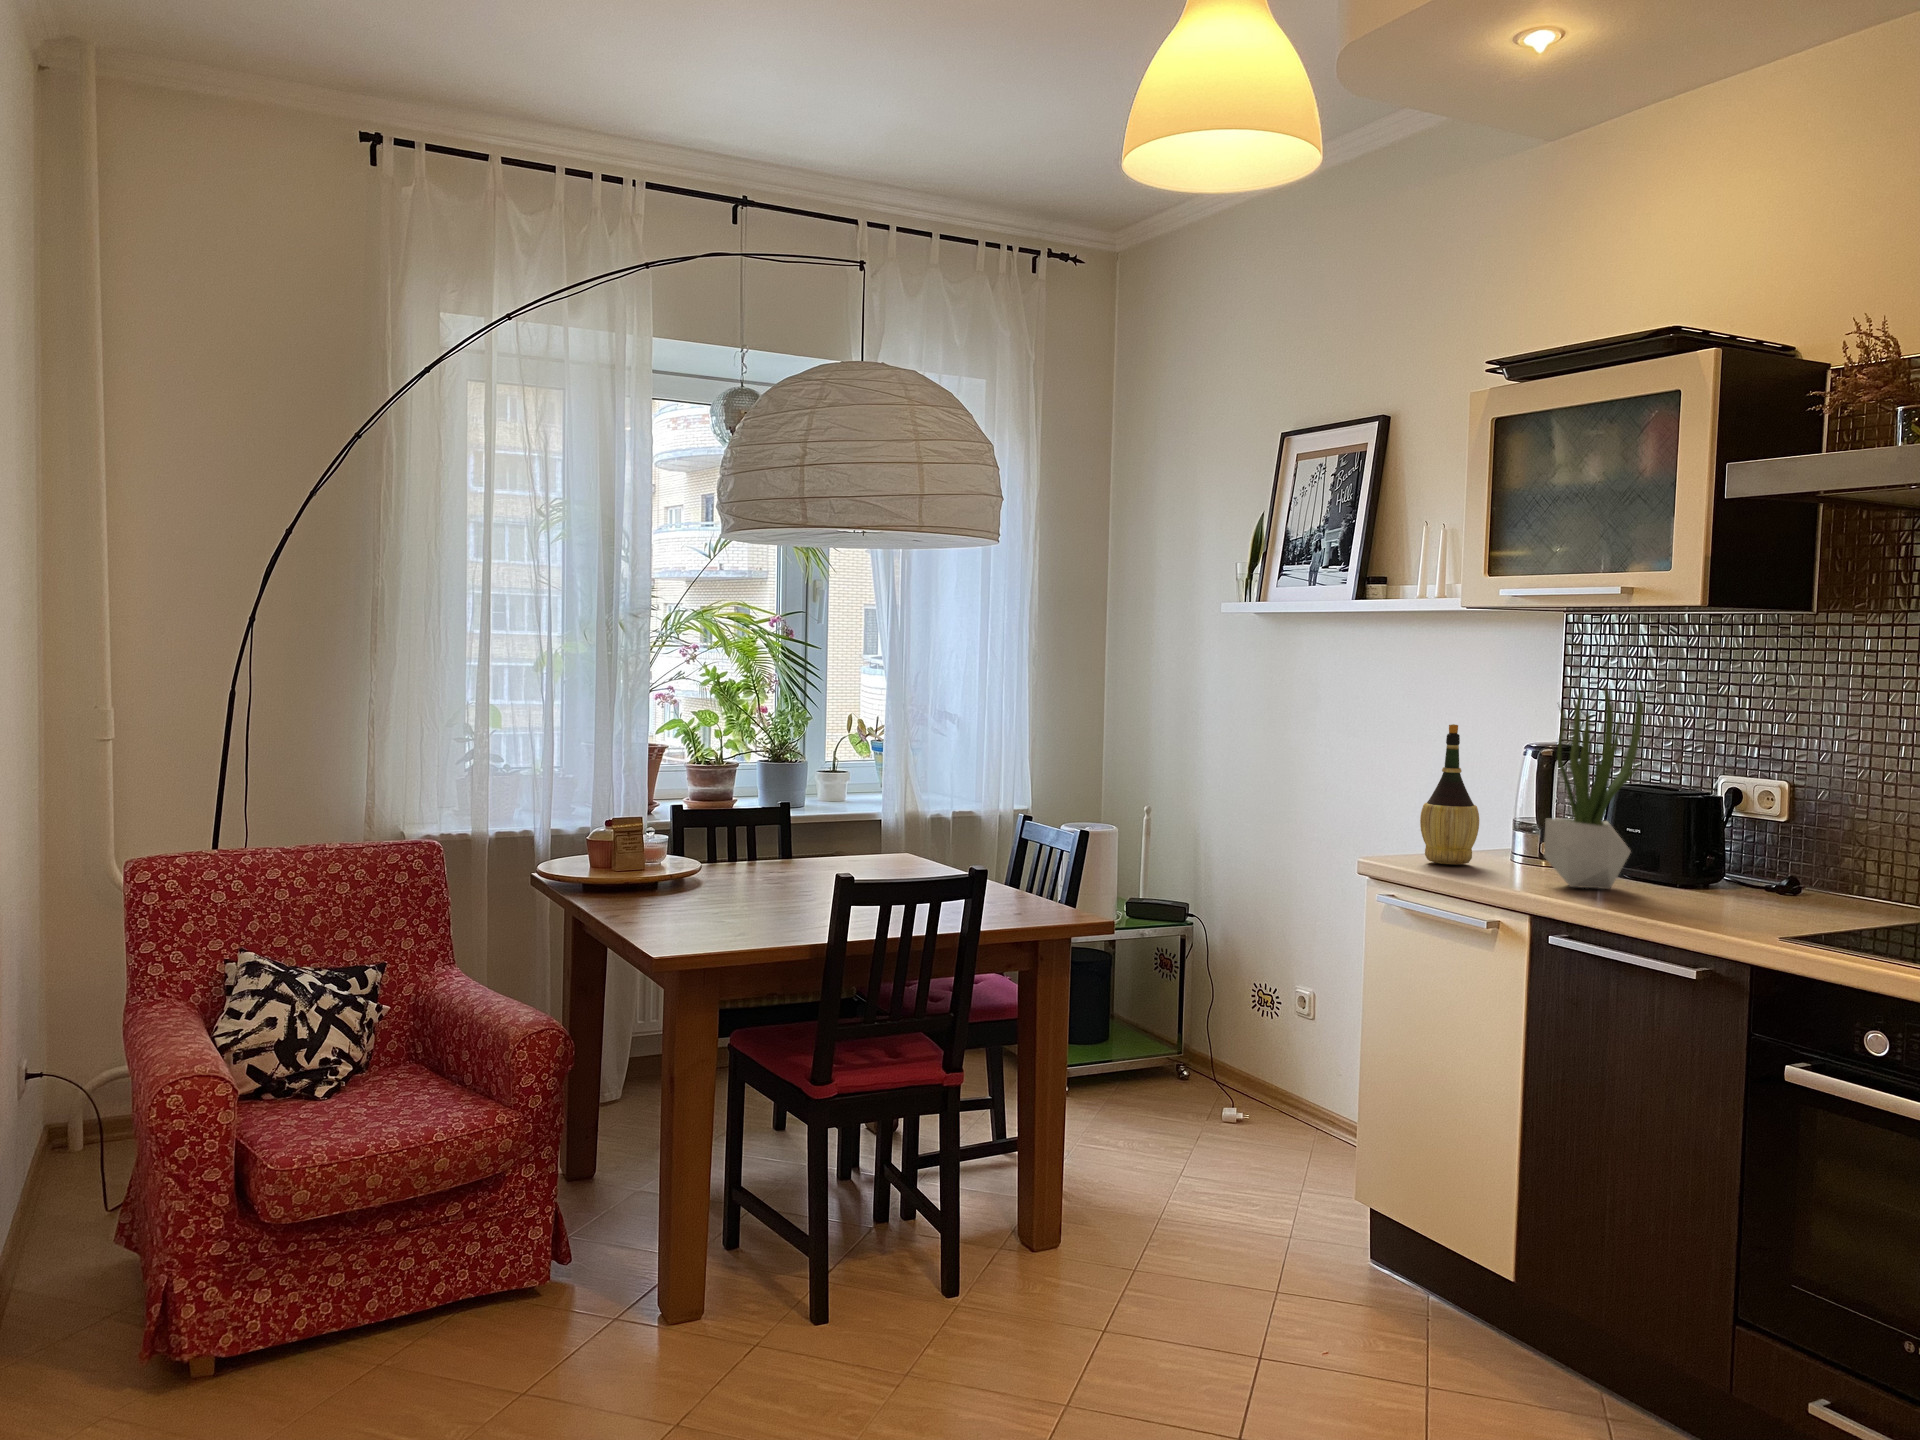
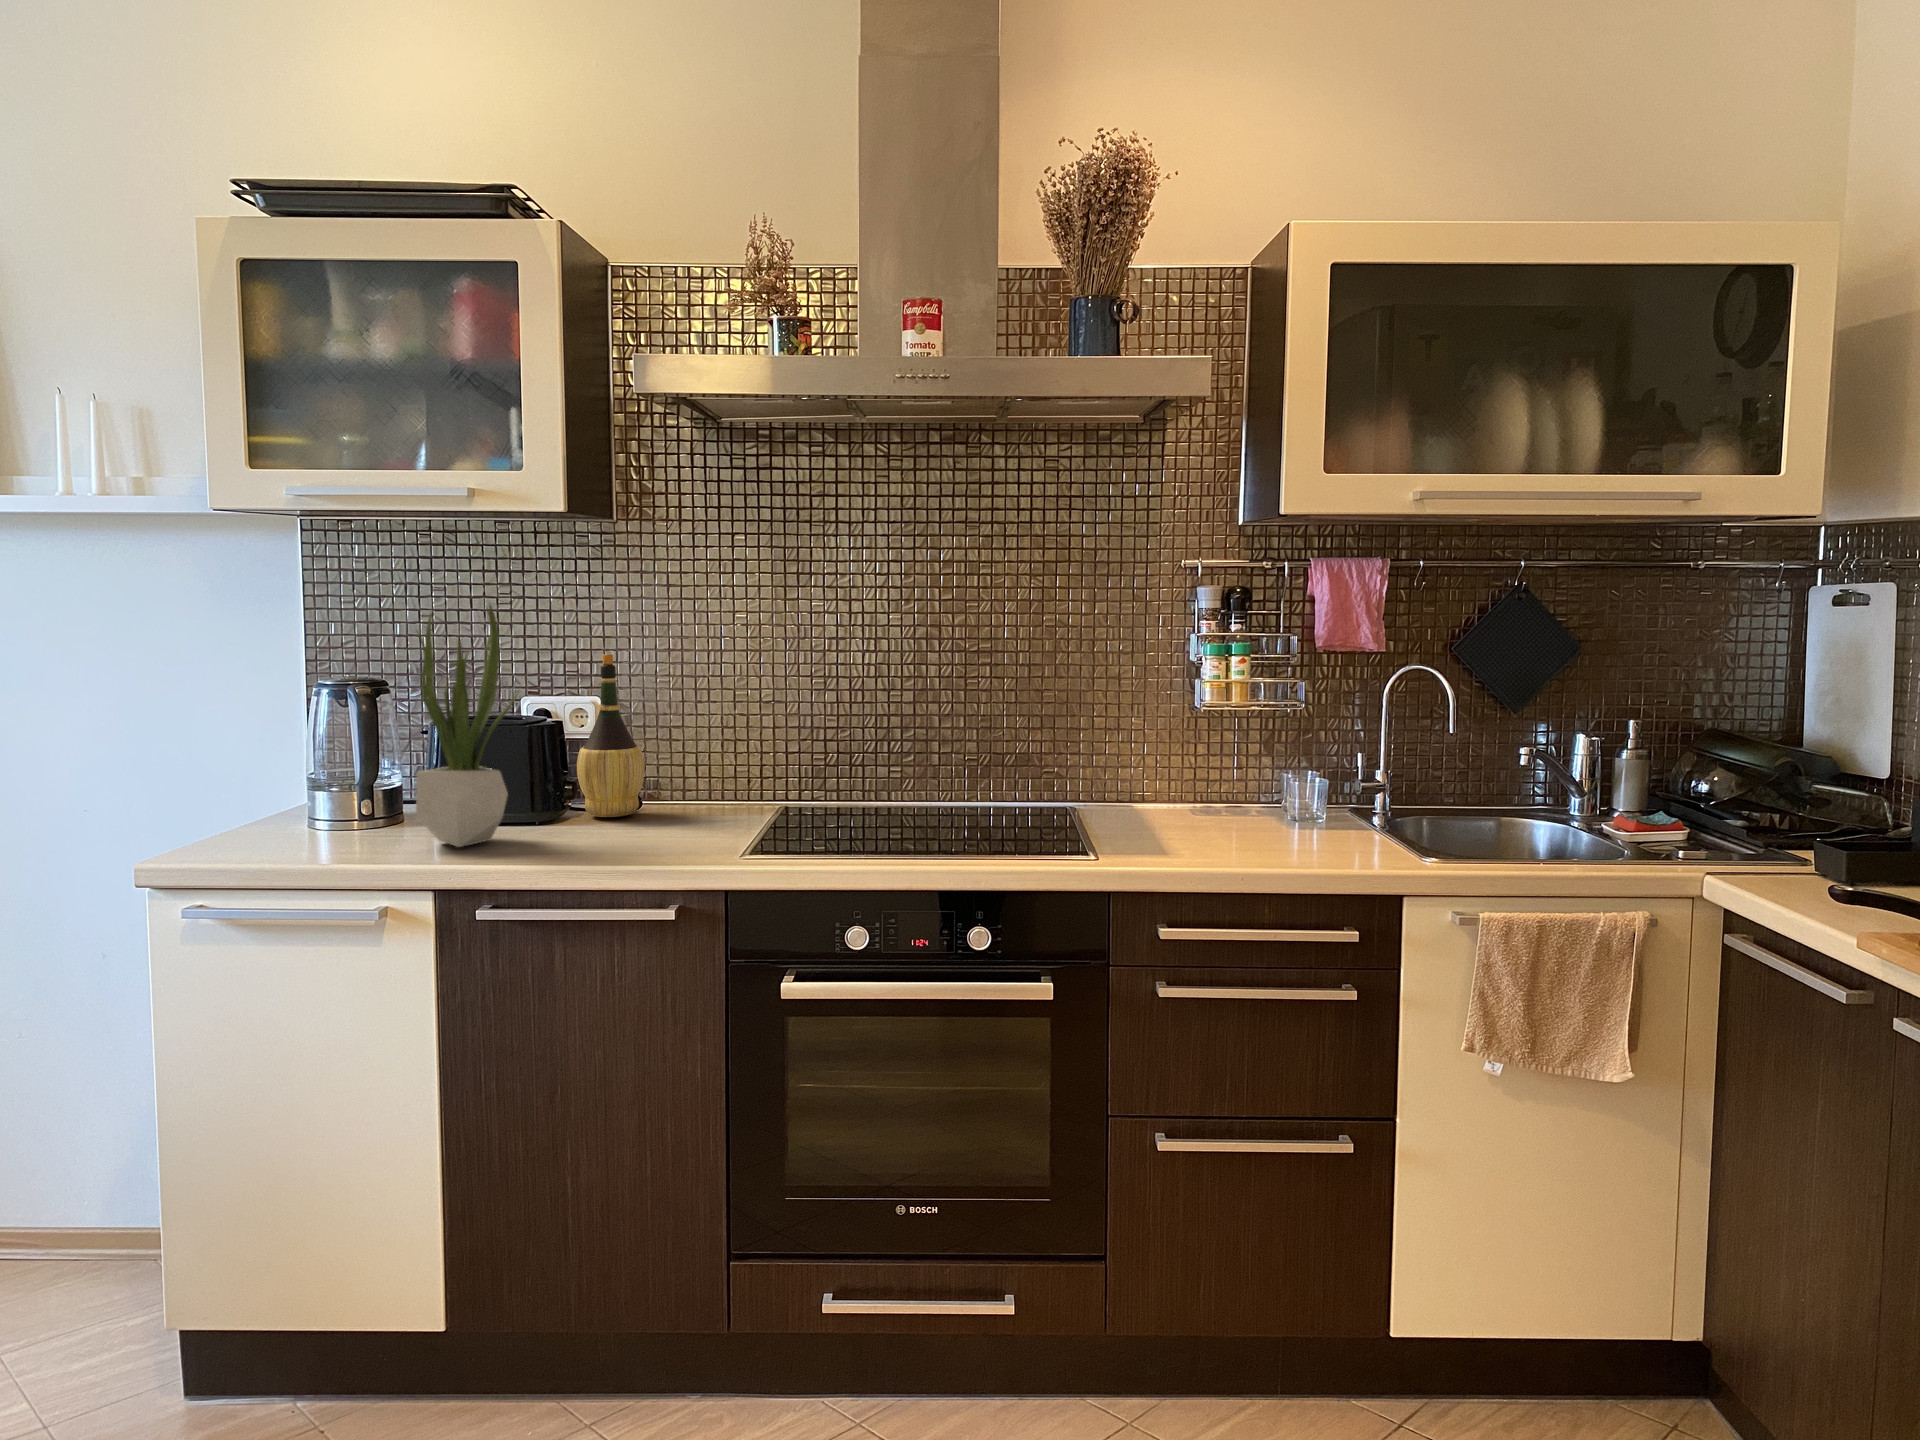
wine bottle: present [1420,724,1479,864] -> present [577,654,645,817]

